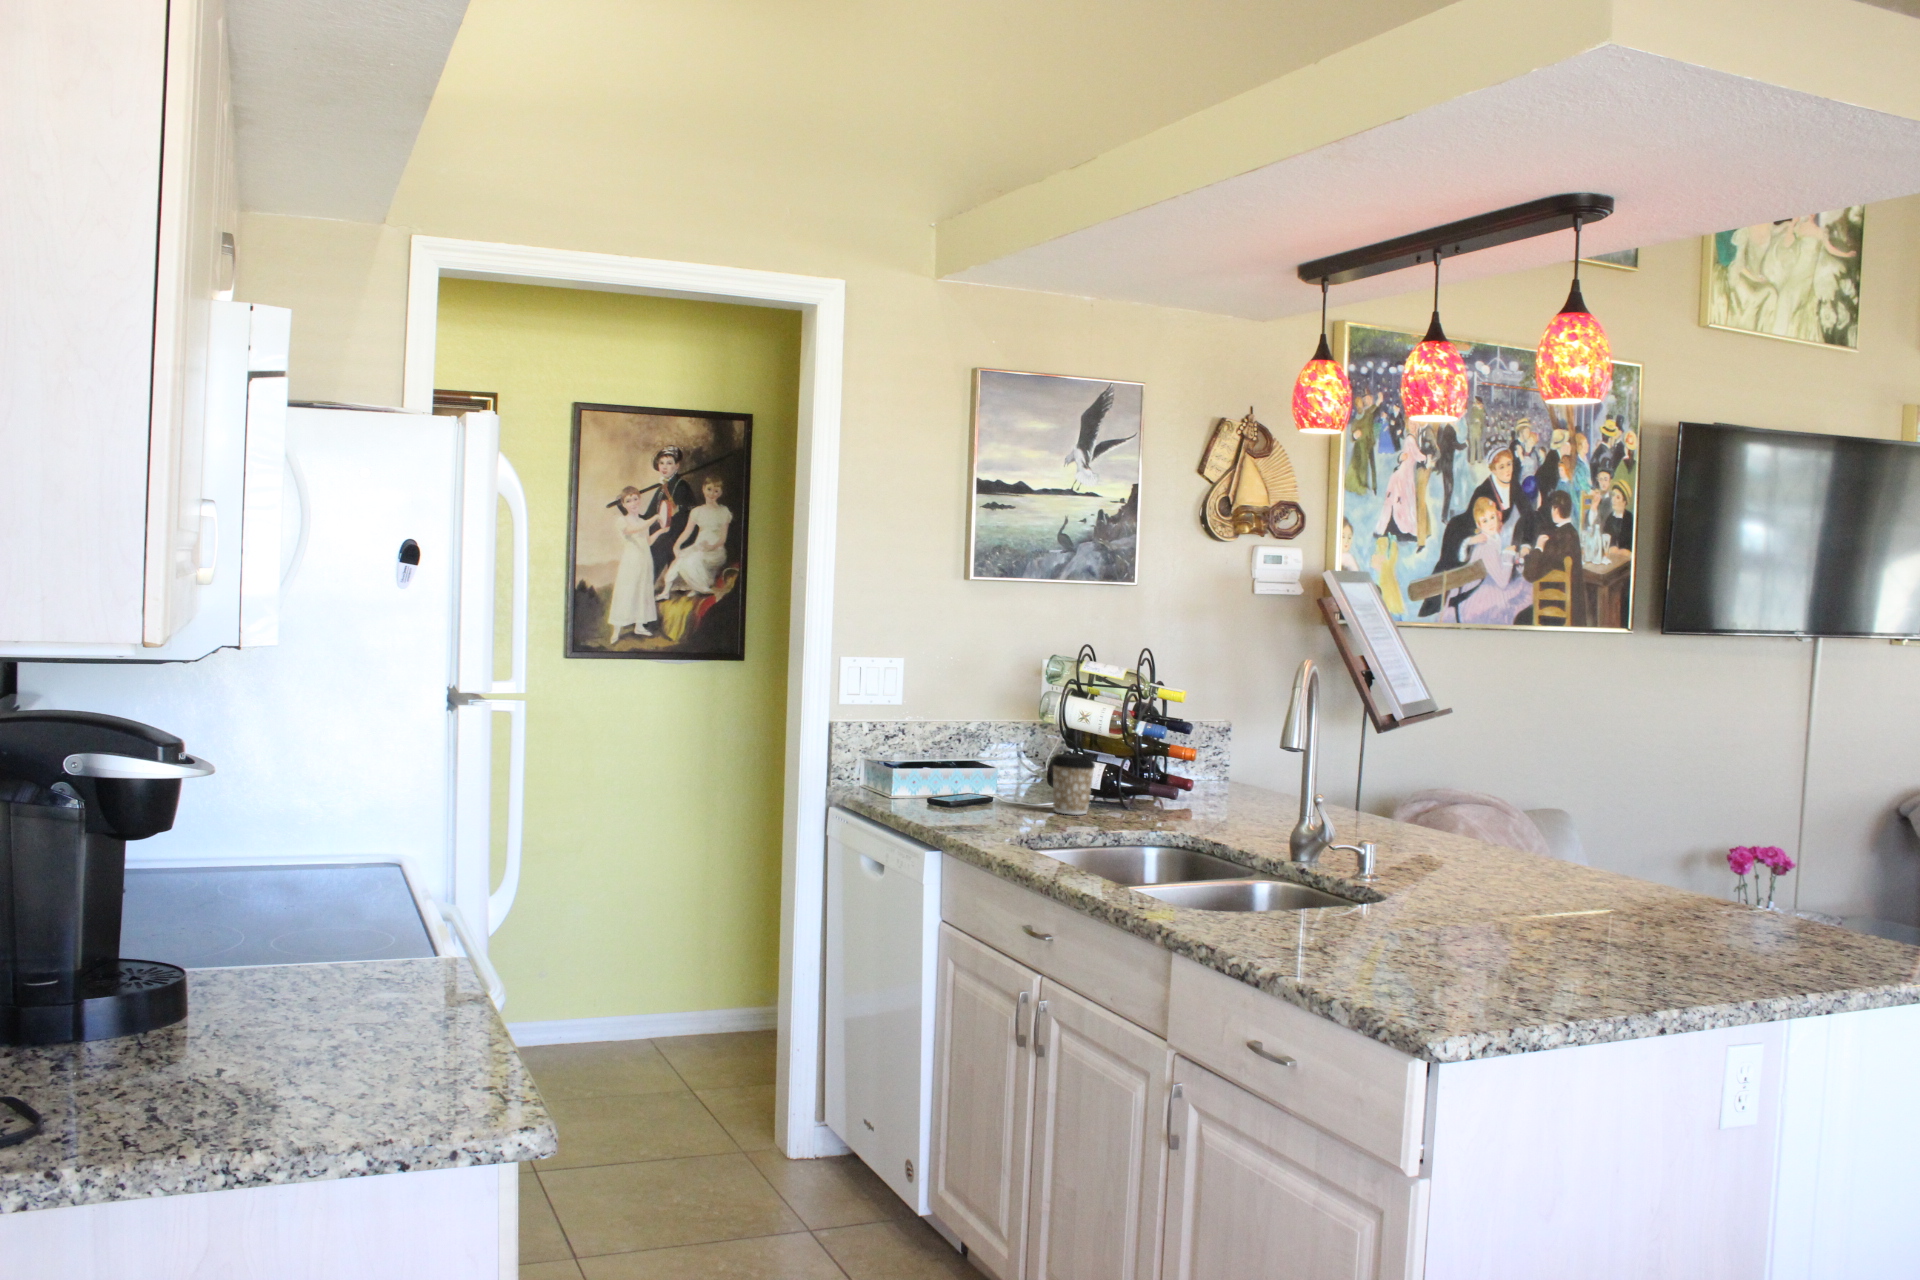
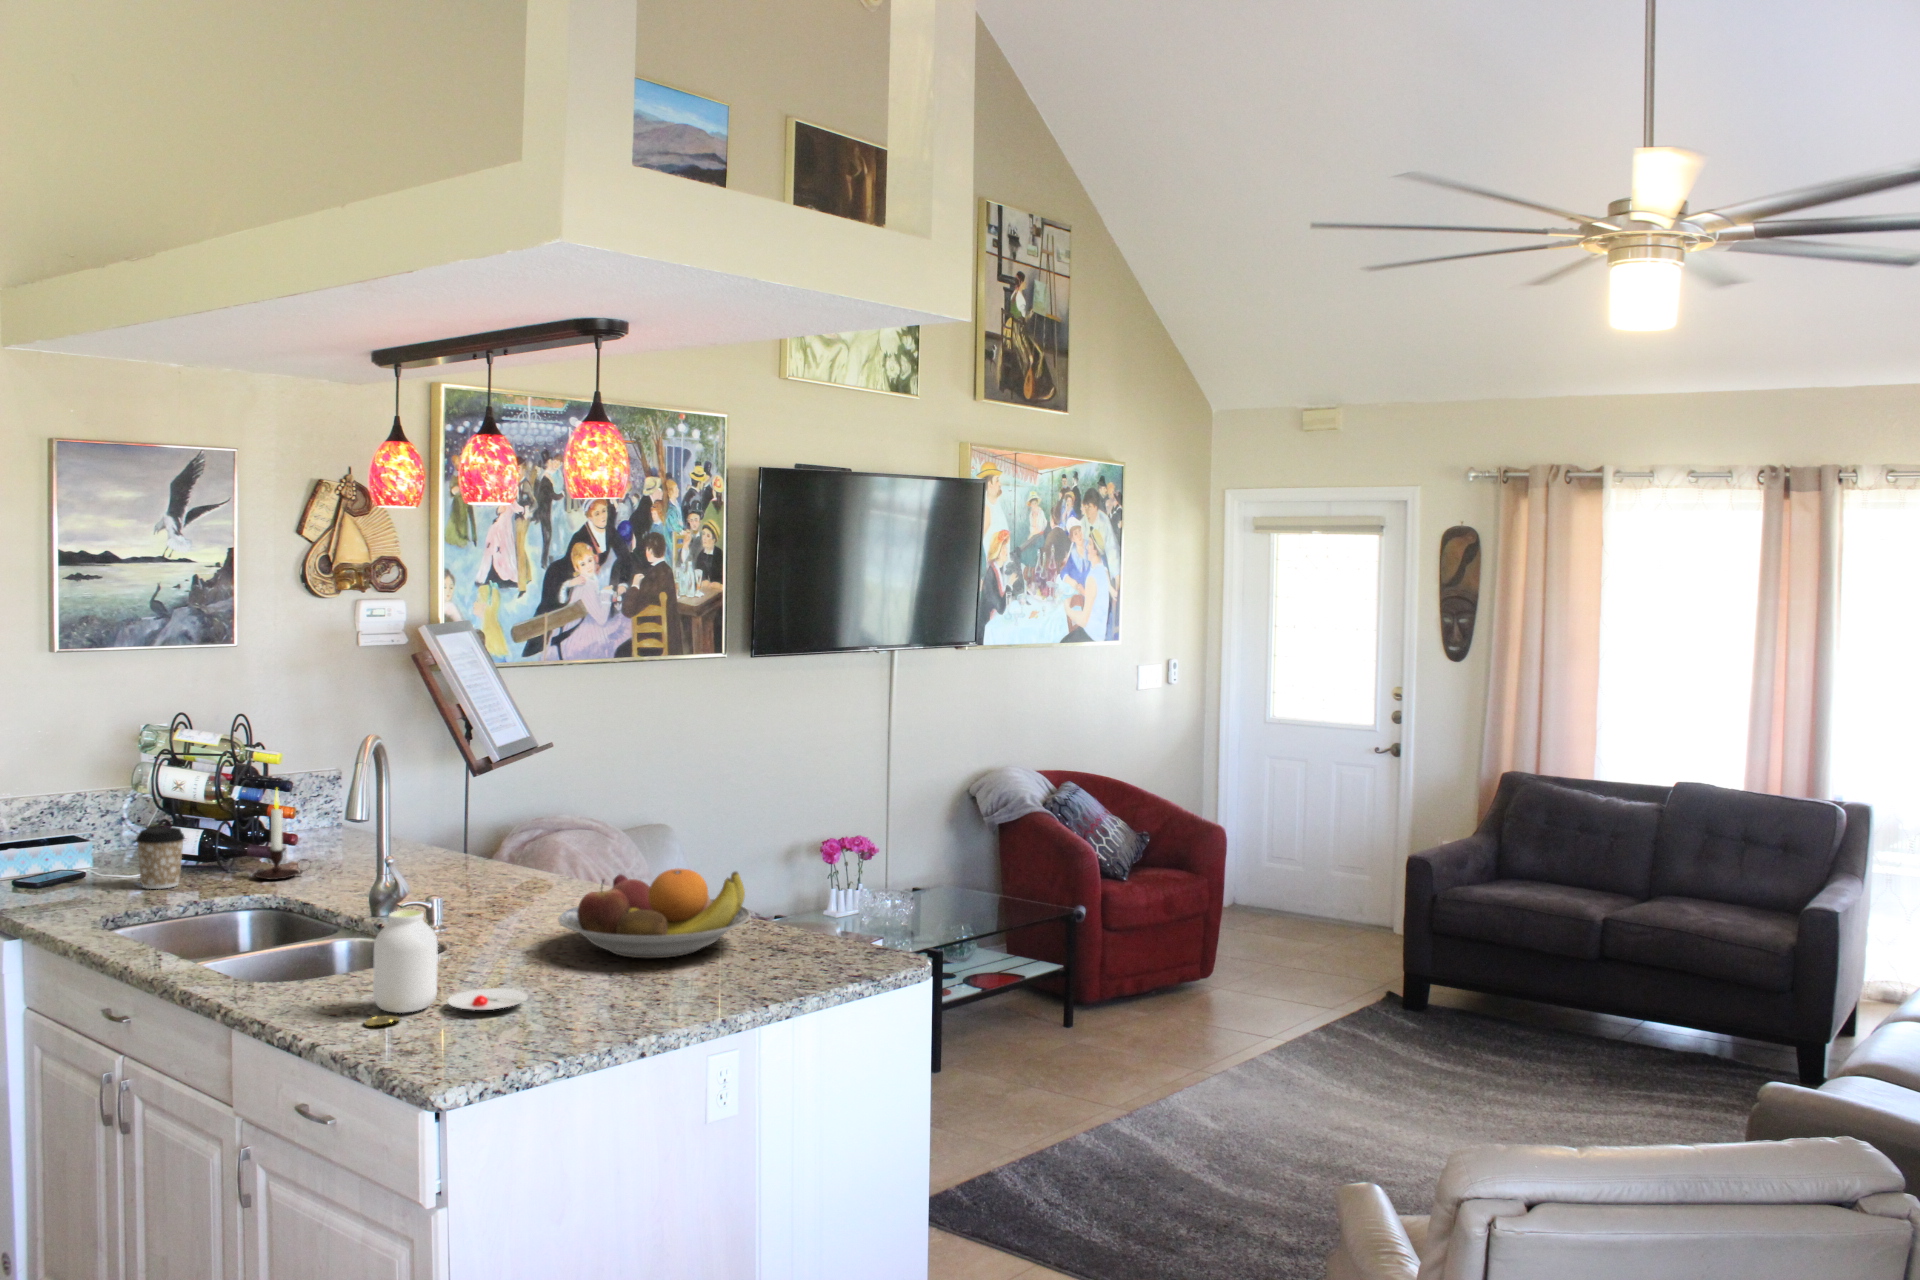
candle: none [1155,724,1211,819] -> present [254,789,308,880]
fruit bowl: none [1514,839,1762,943] -> present [558,869,751,958]
jar: none [1322,840,1510,964] -> present [365,910,528,1026]

